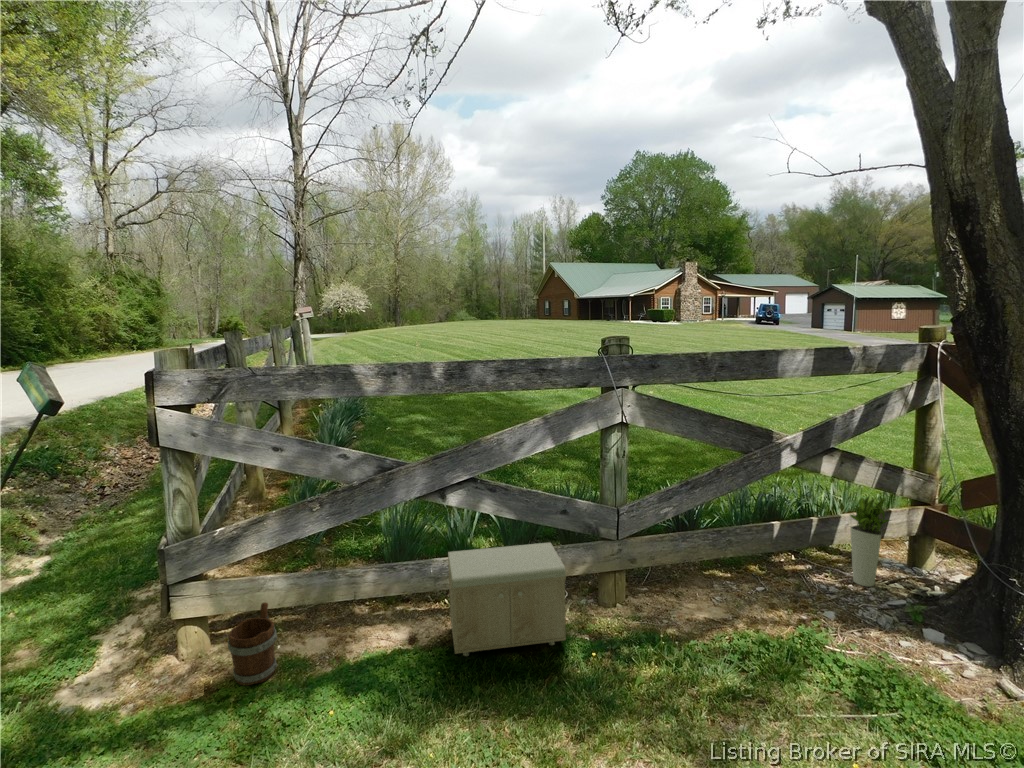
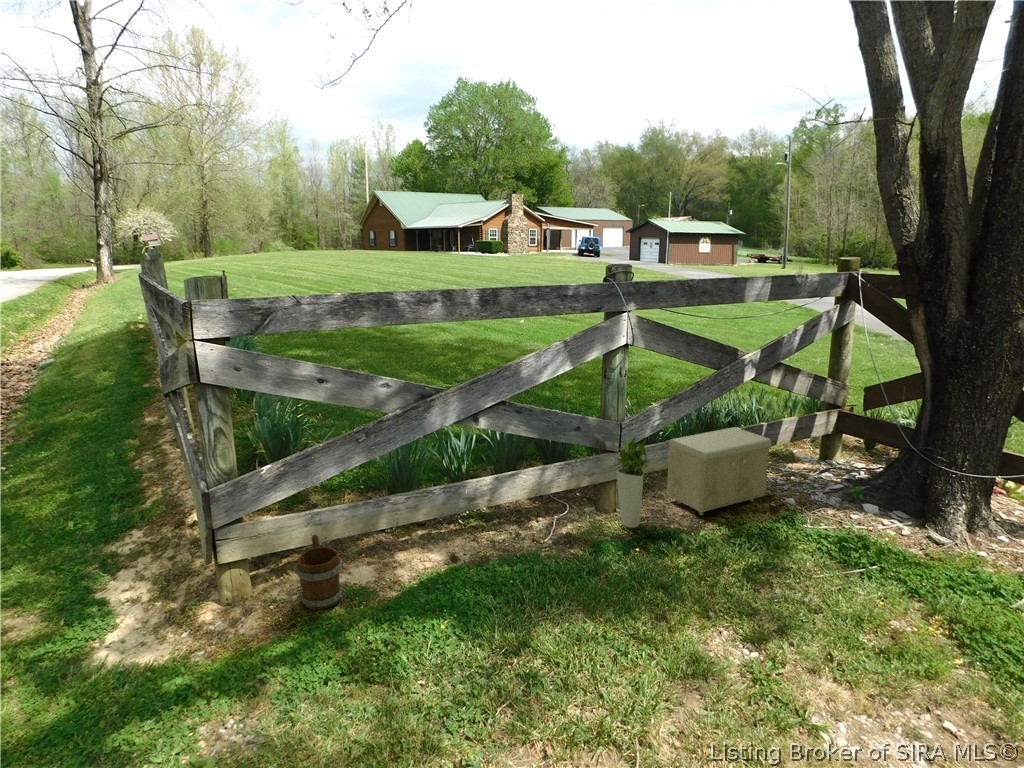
planter: present [850,496,890,587] -> present [616,437,651,528]
storage bench: present [448,542,566,656] -> present [667,427,771,515]

